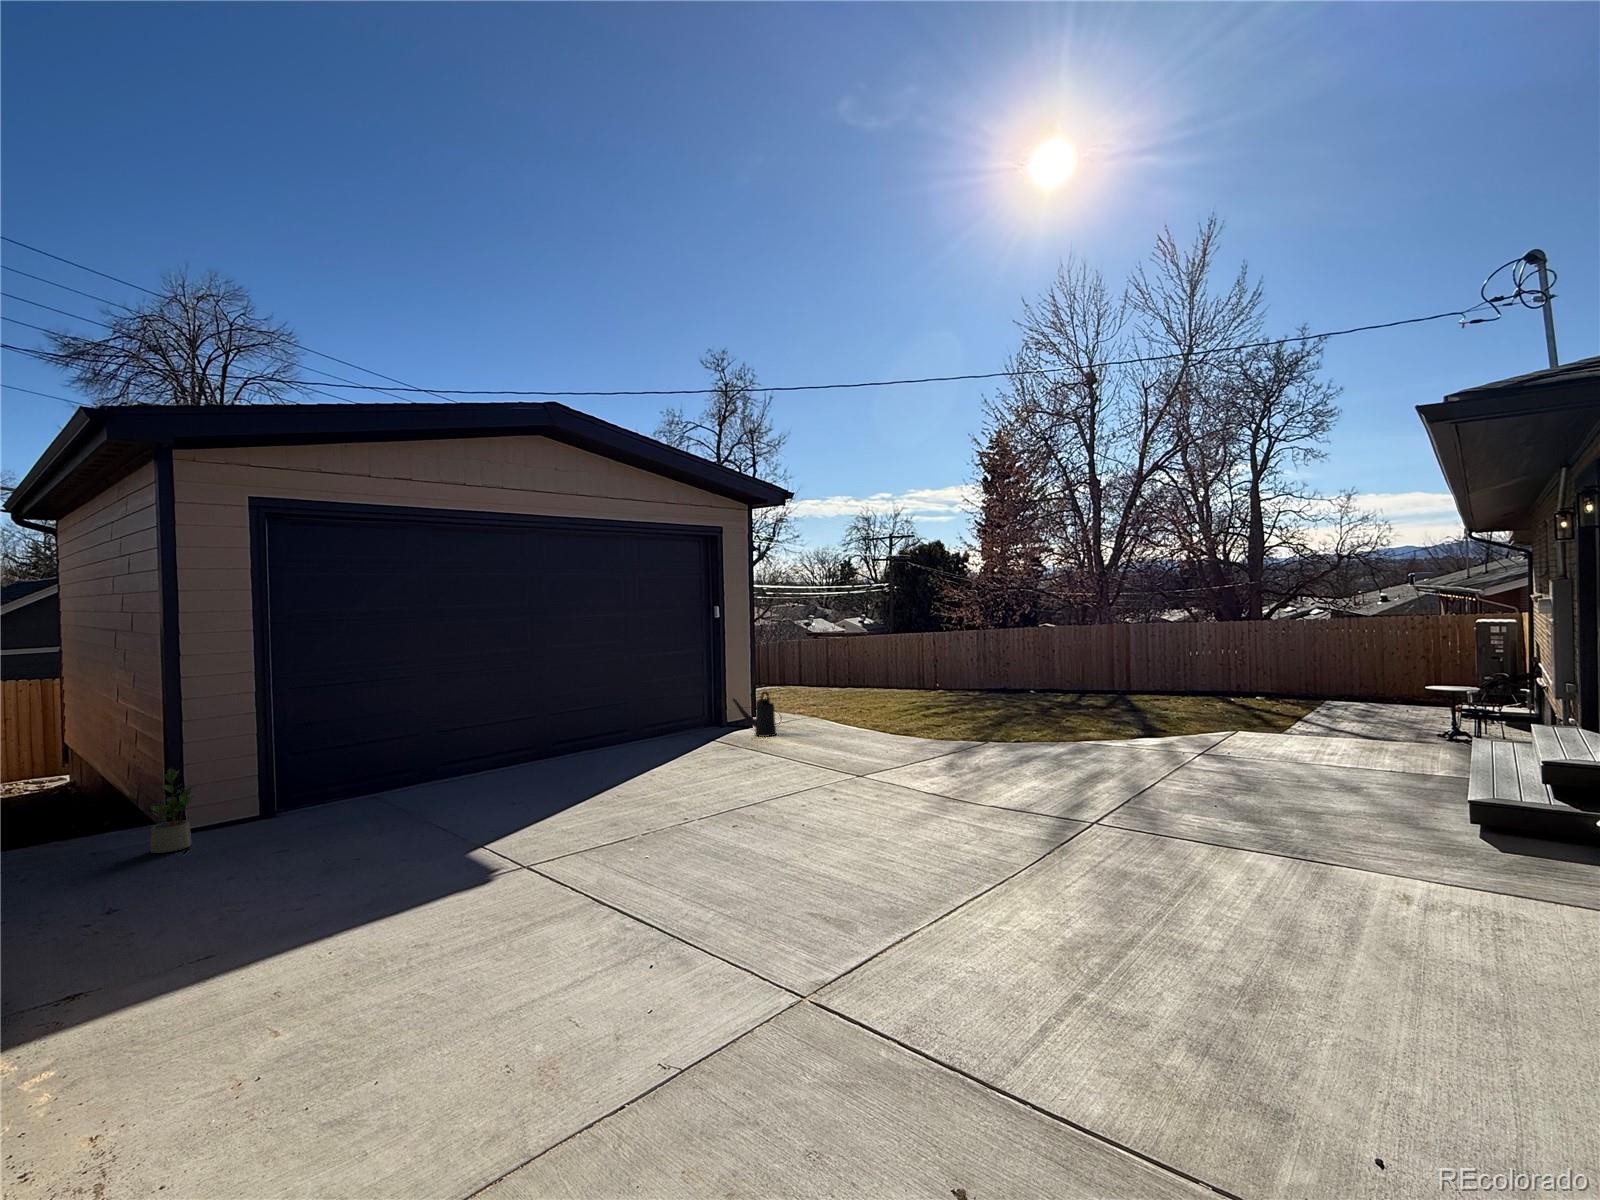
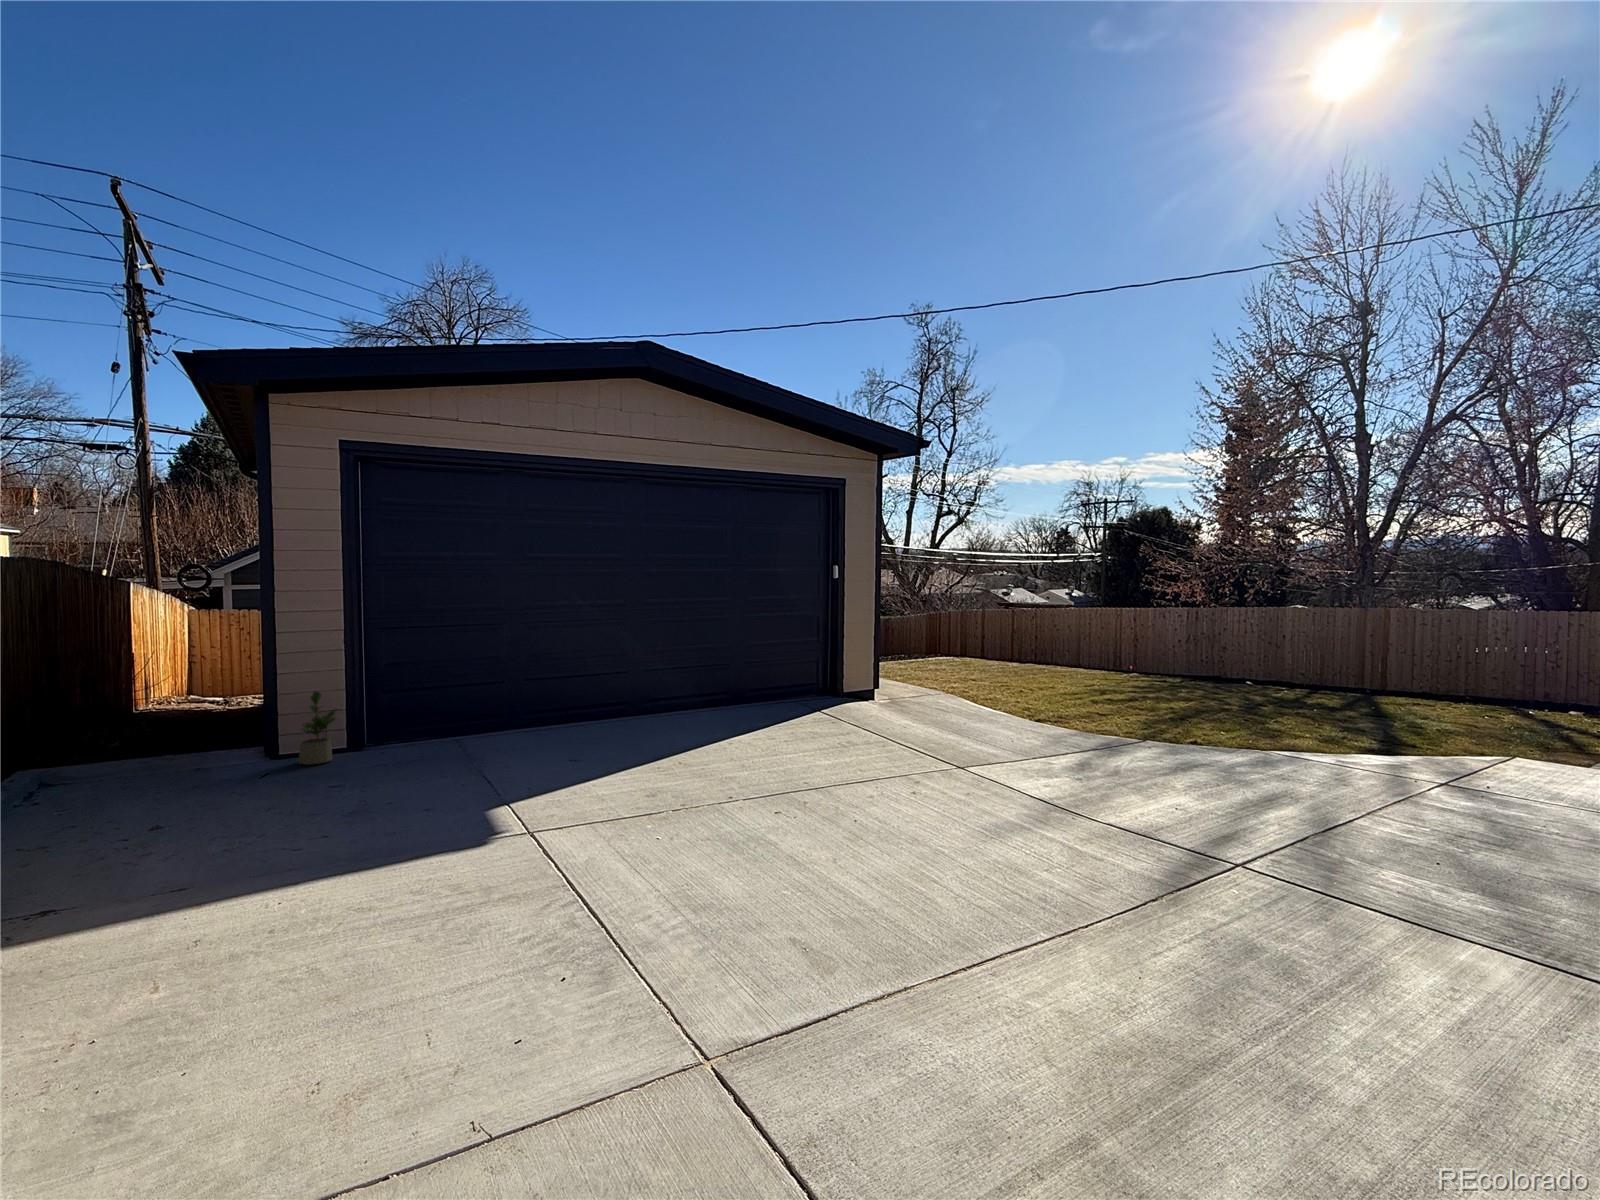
watering can: present [733,691,780,737] -> none [868,661,918,709]

